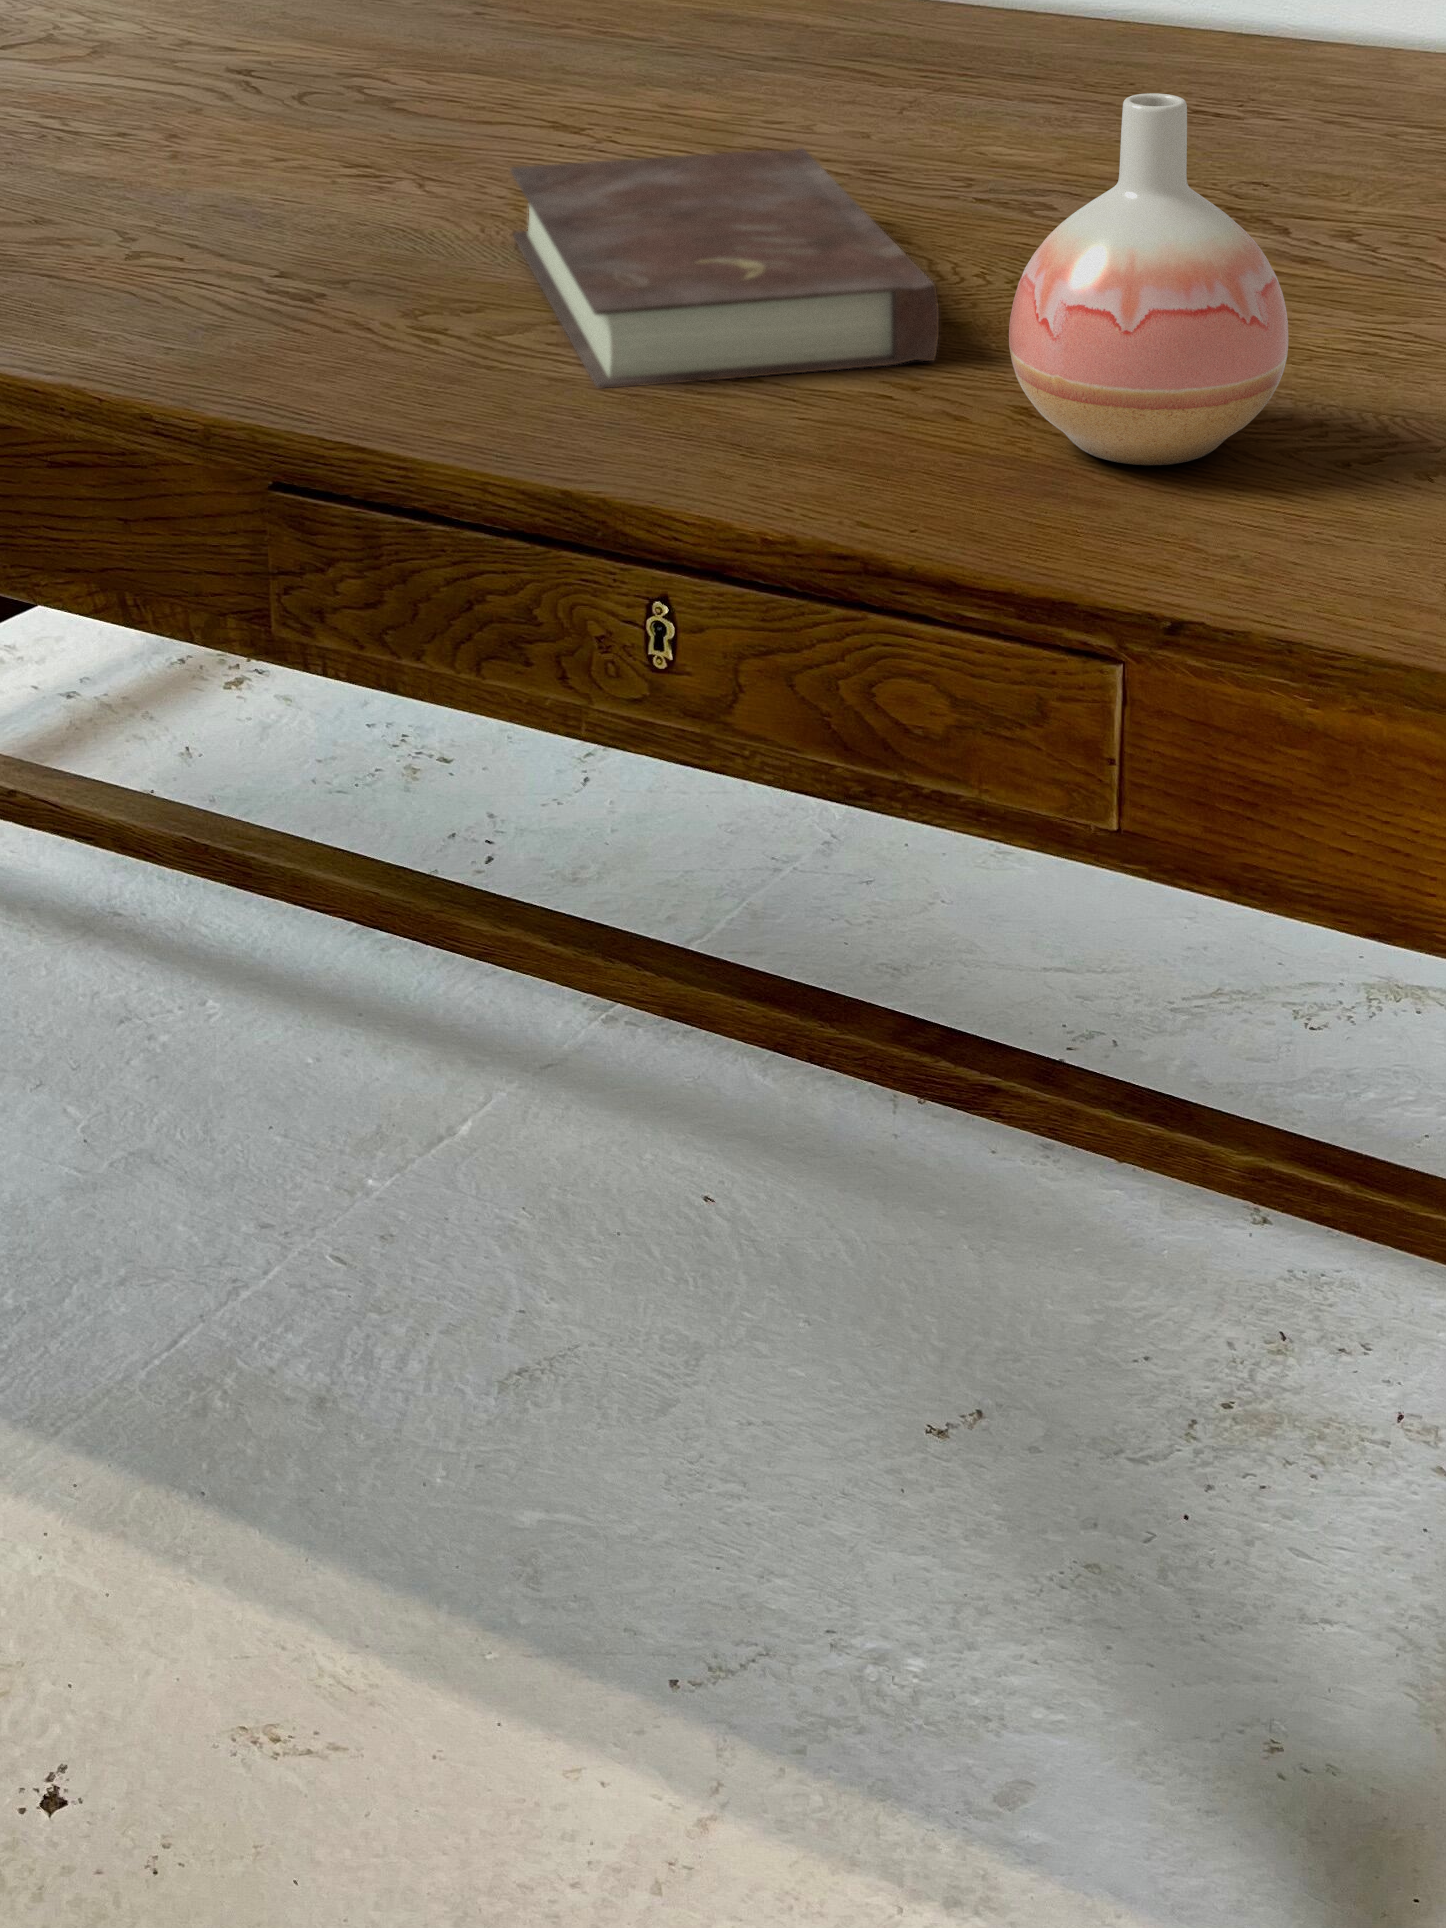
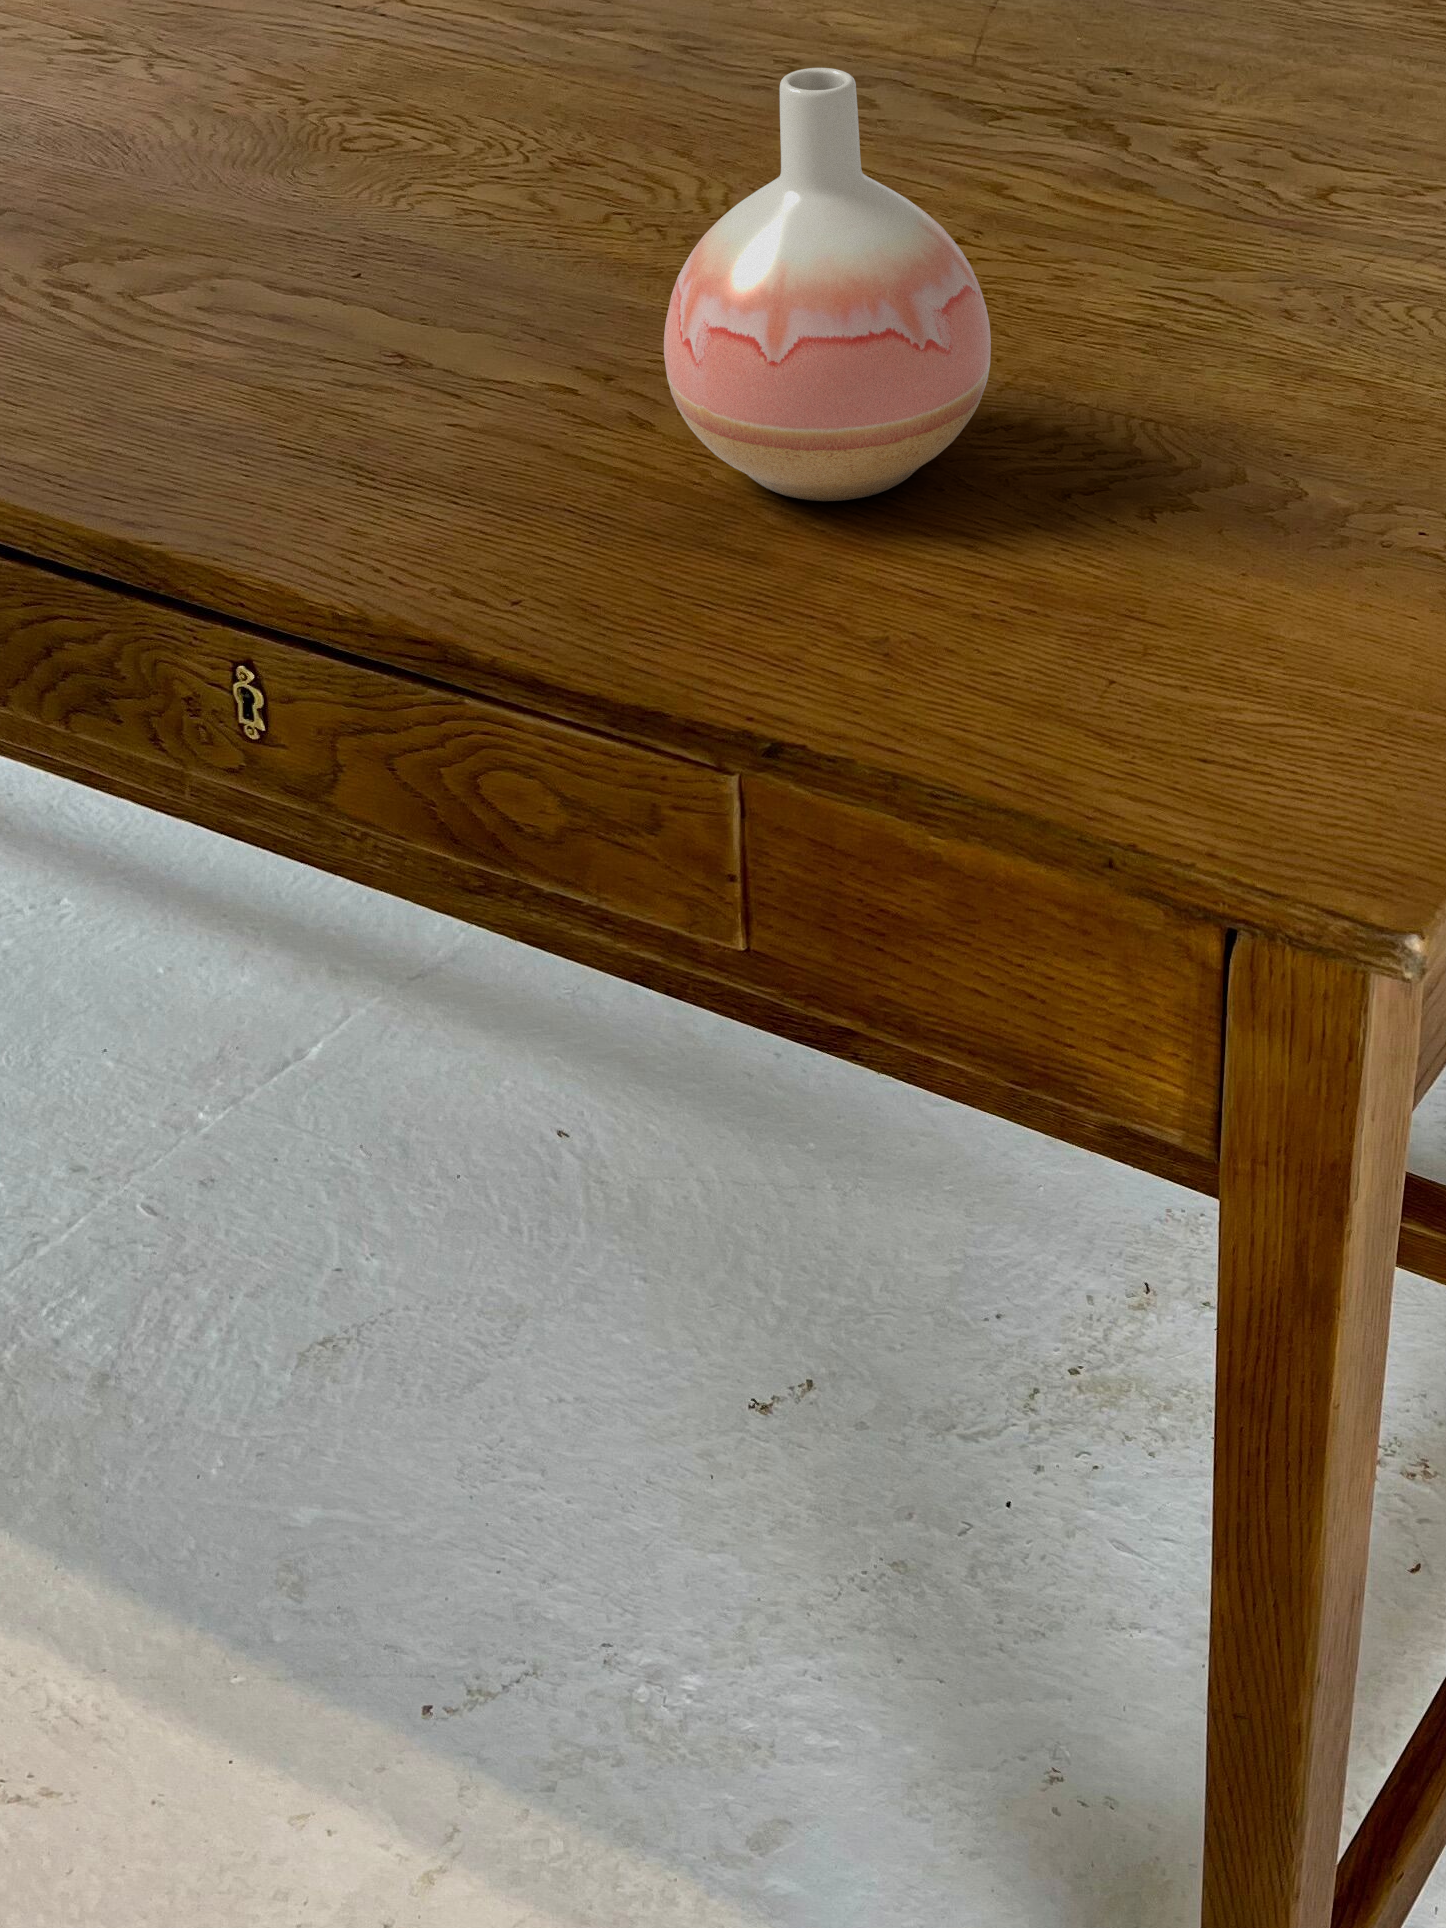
book: present [511,148,939,388] -> none [215,39,642,378]

